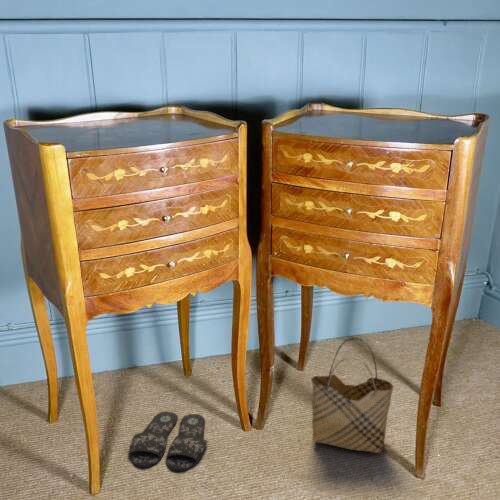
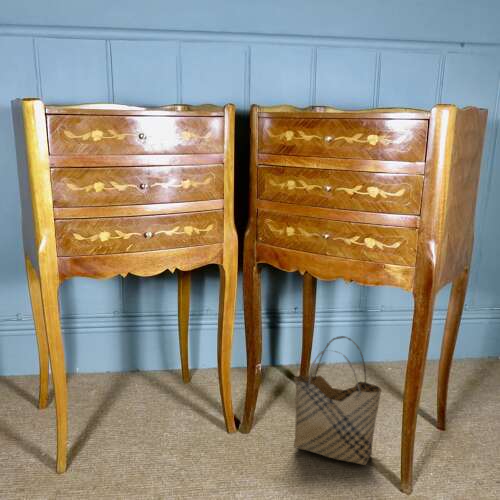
slippers: present [129,411,207,472] -> none [103,408,189,460]

